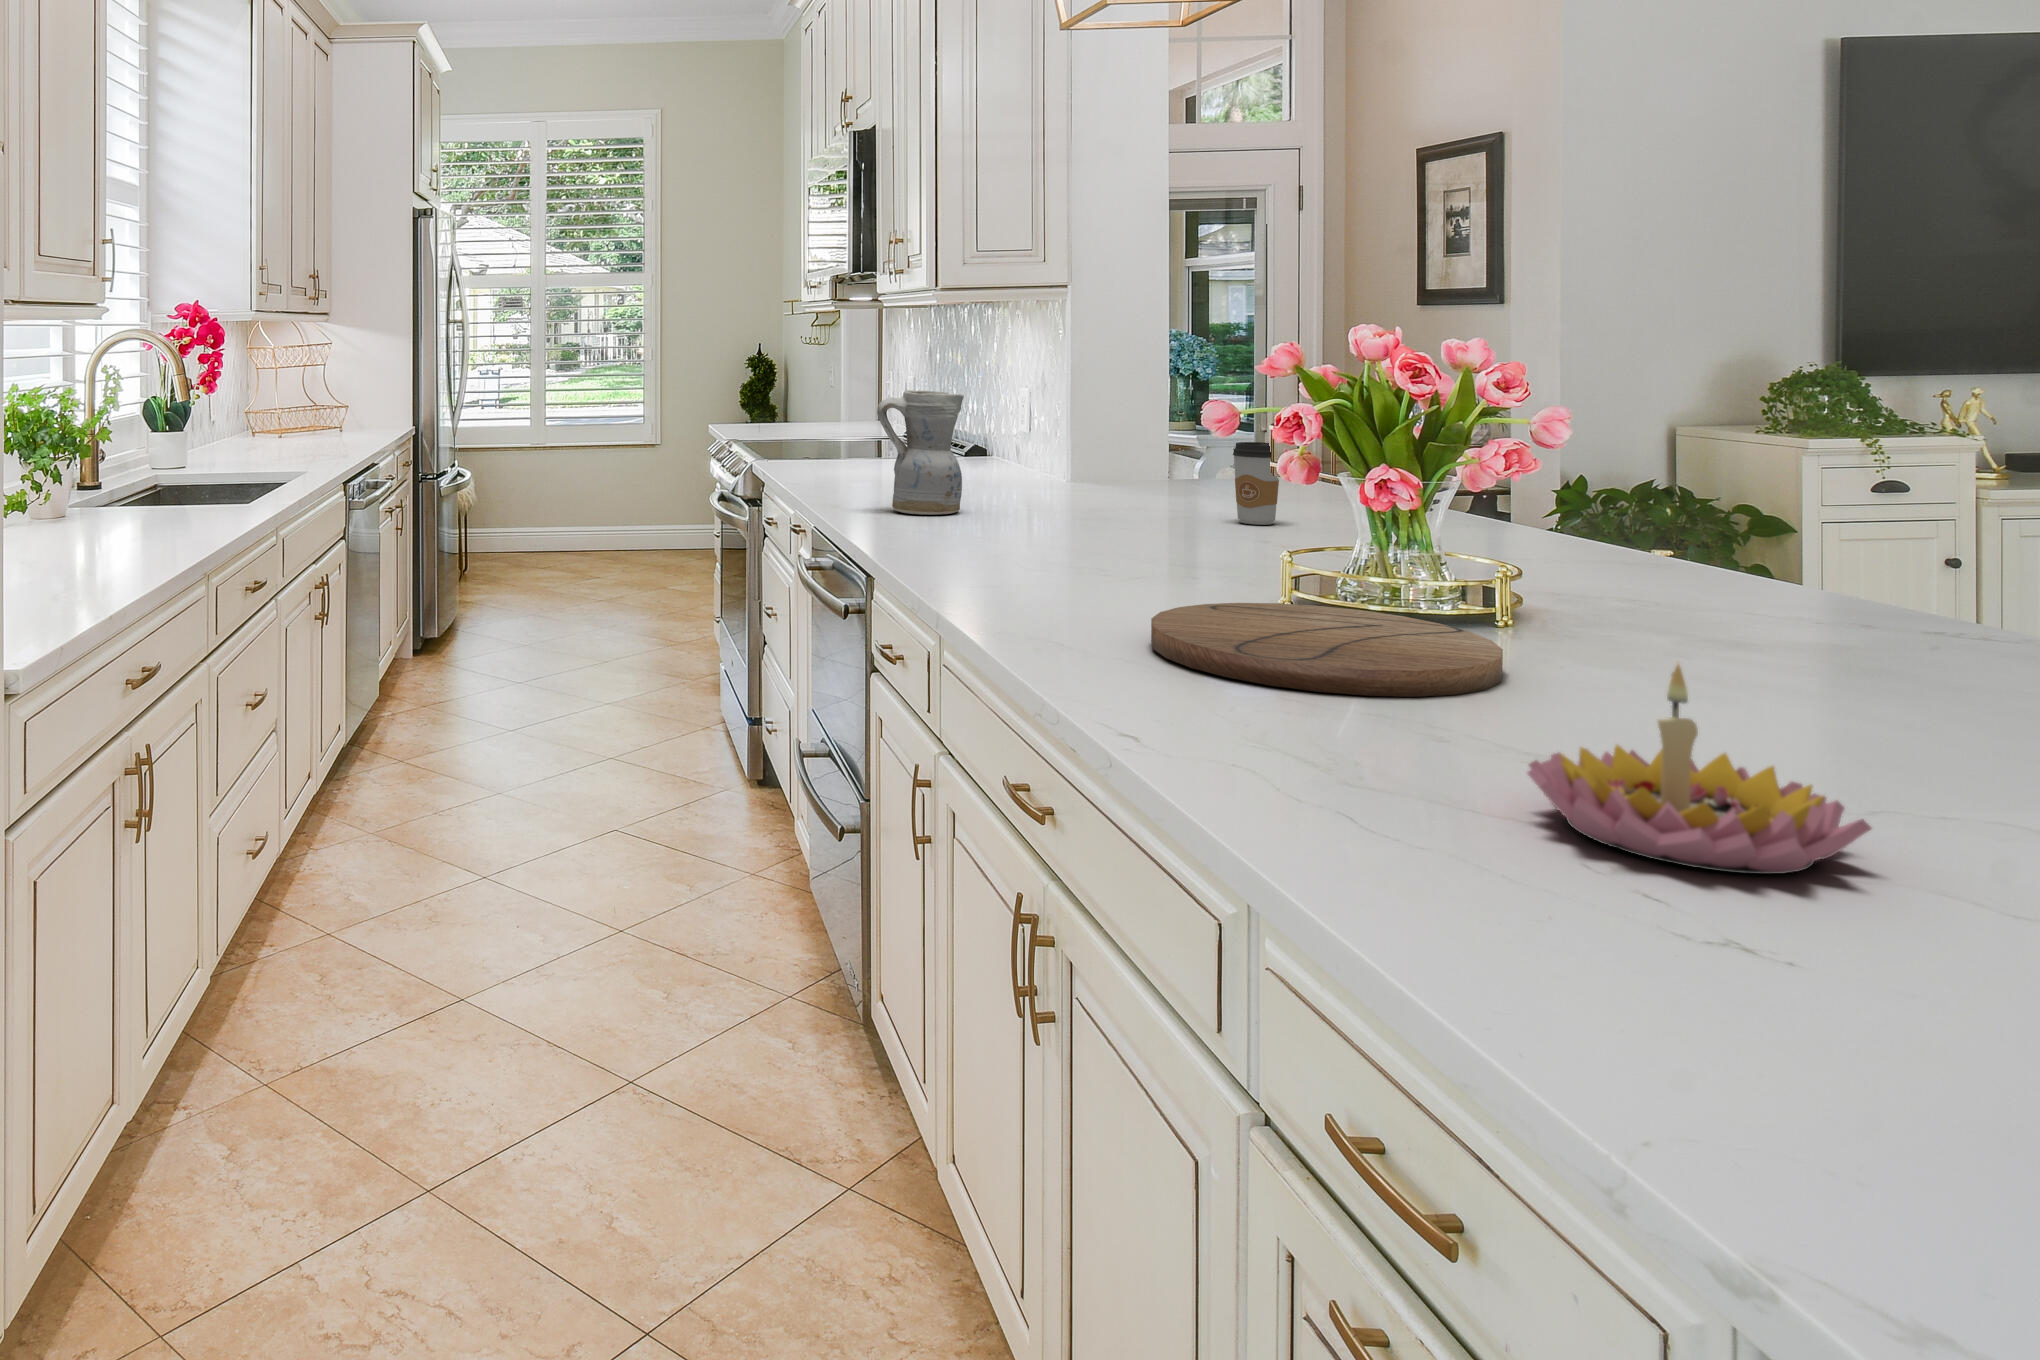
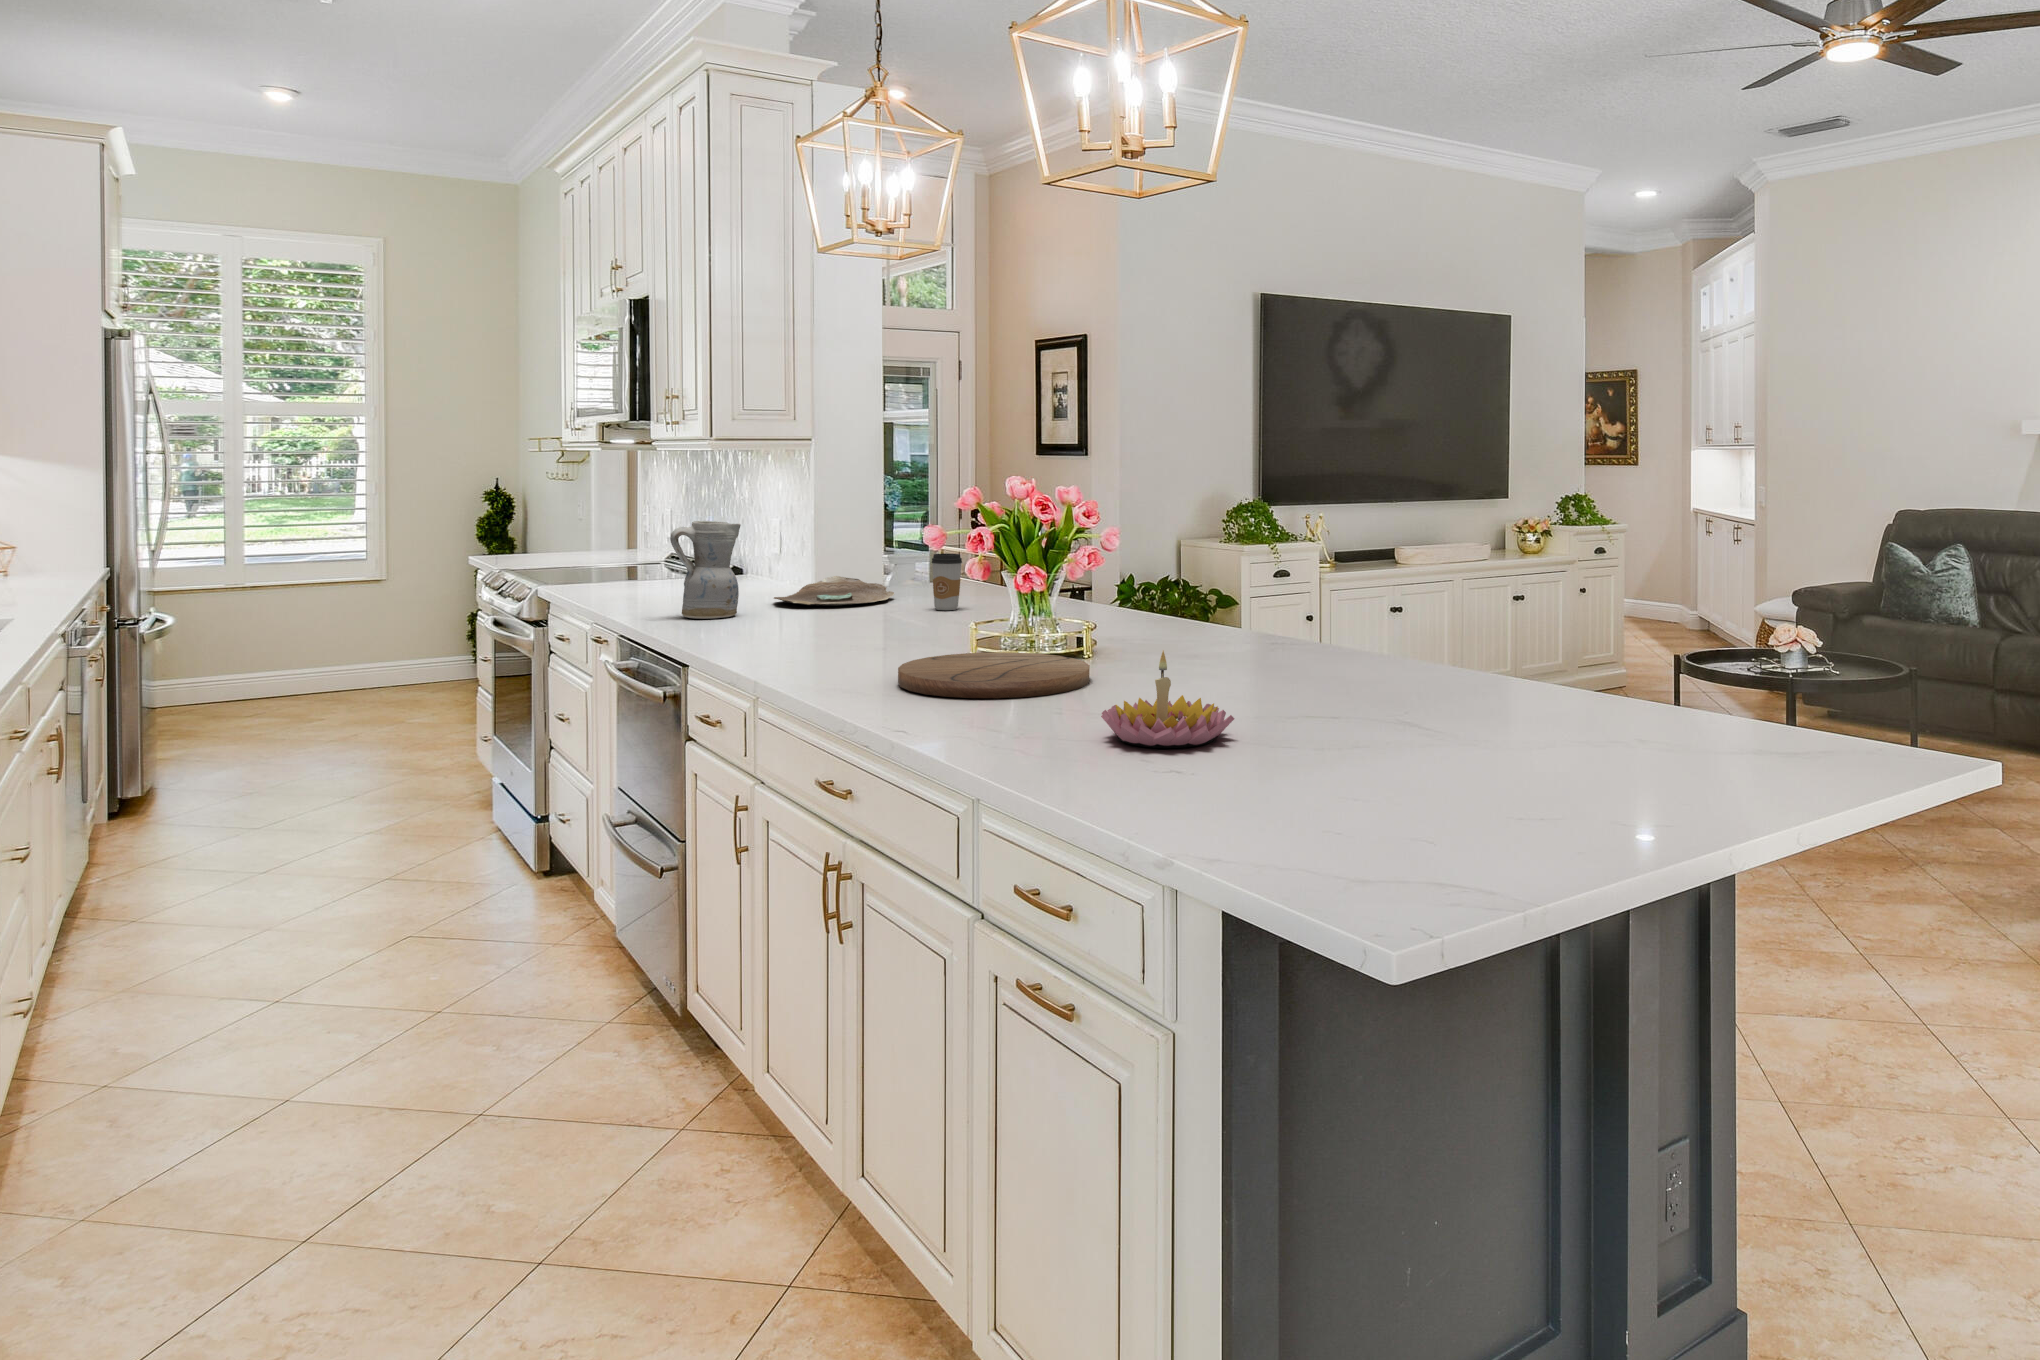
decorative bowl: none [1012,466,1181,505] -> present [774,576,894,606]

